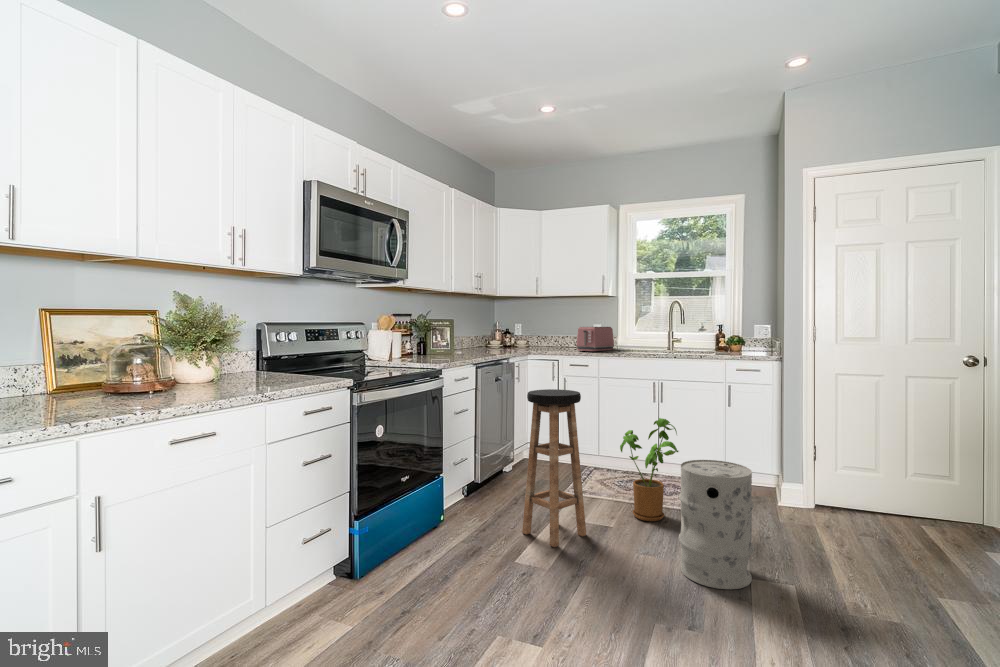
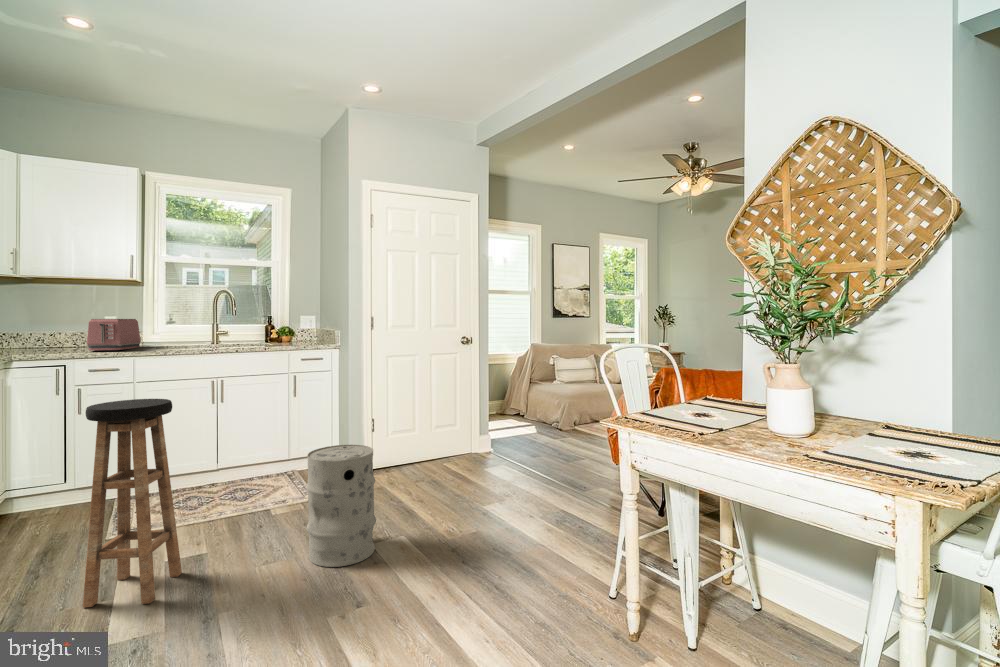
house plant: present [620,418,678,521] -> none [202,417,278,533]

